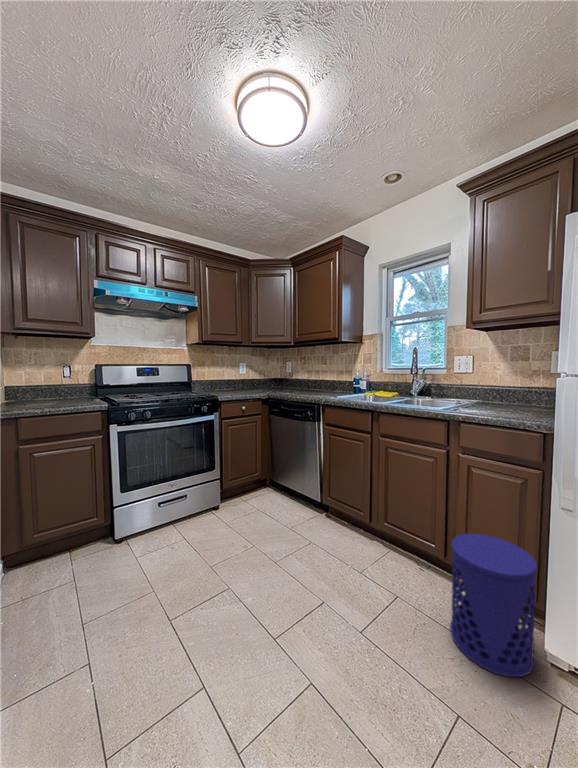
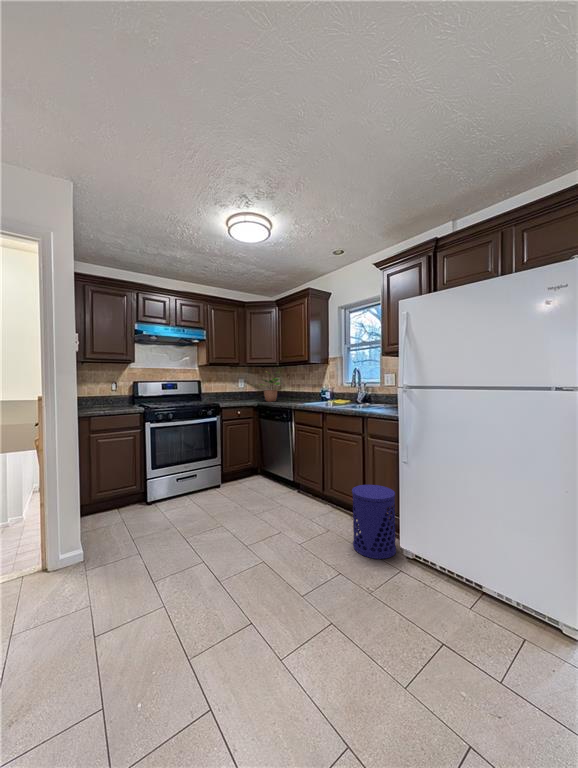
potted plant: none [268,351,299,392] -> present [260,378,281,402]

